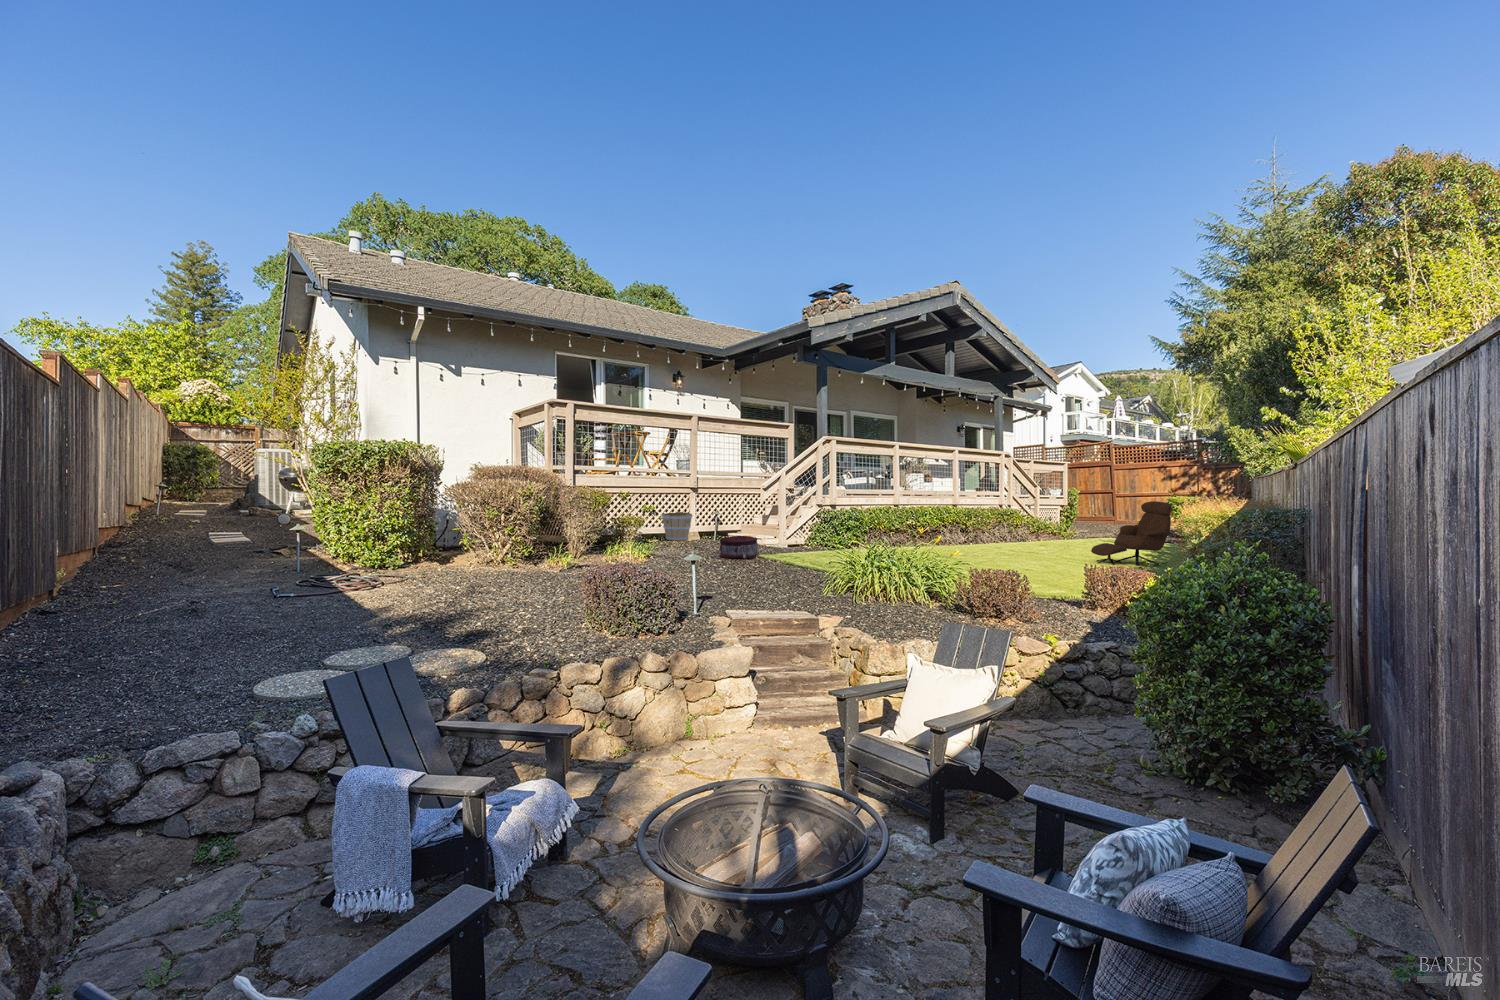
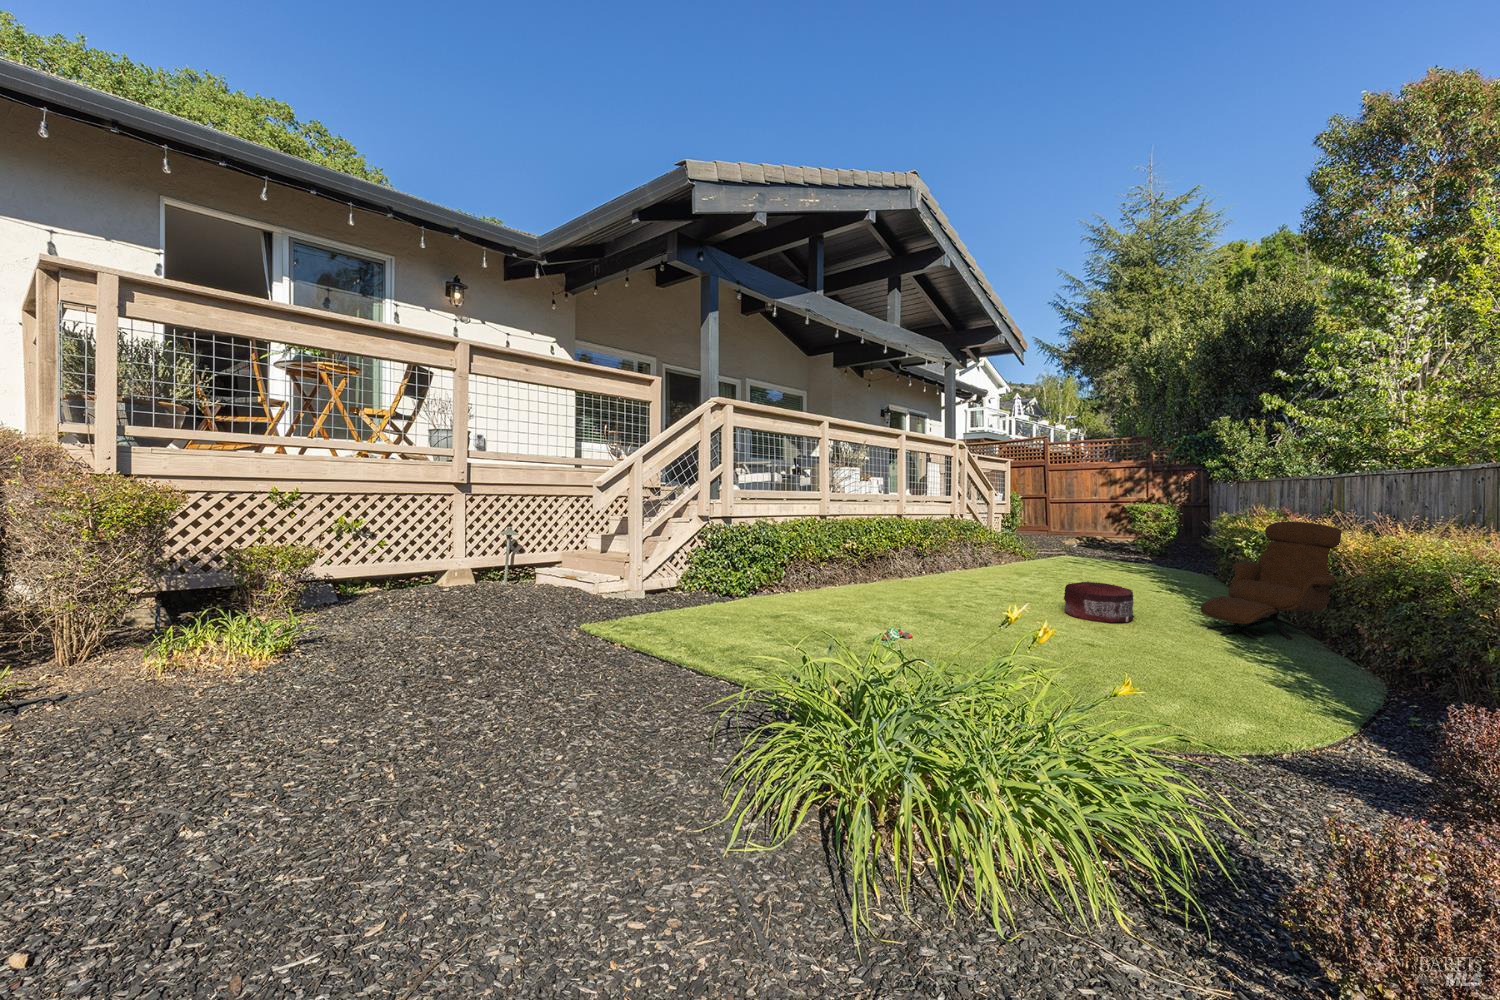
wooden bucket: present [662,512,692,540] -> none [379,531,451,593]
pouf: present [720,536,758,558] -> present [1064,582,1134,623]

